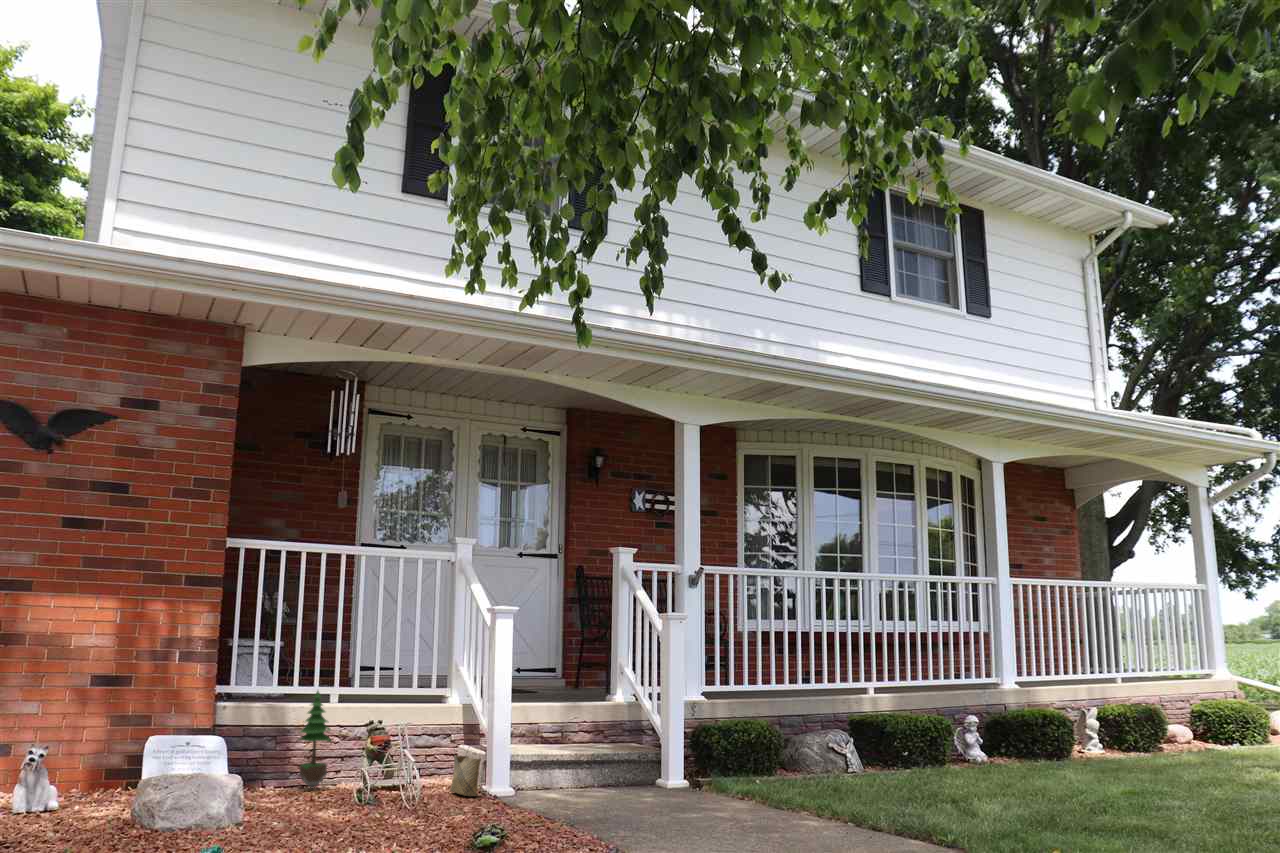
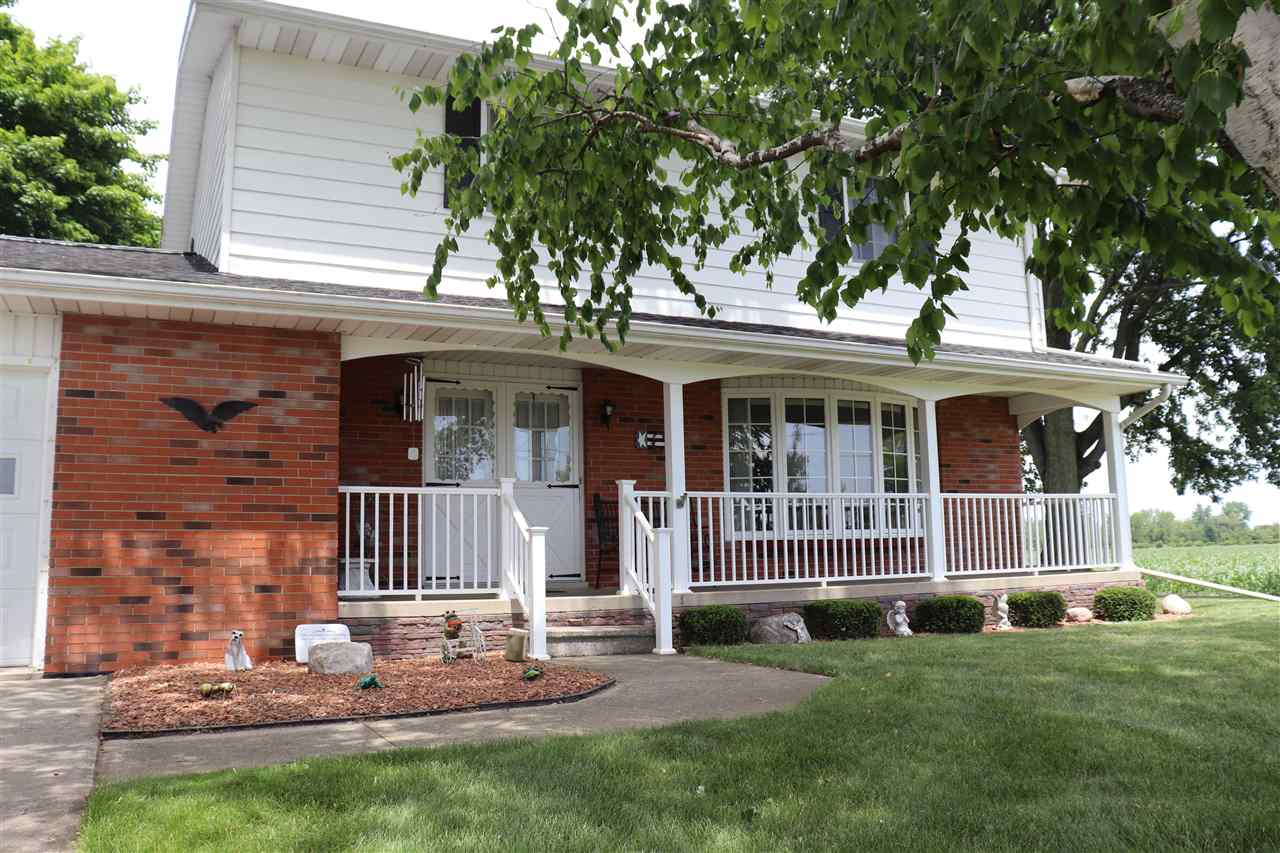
potted tree: present [299,691,331,788] -> none [396,591,421,659]

